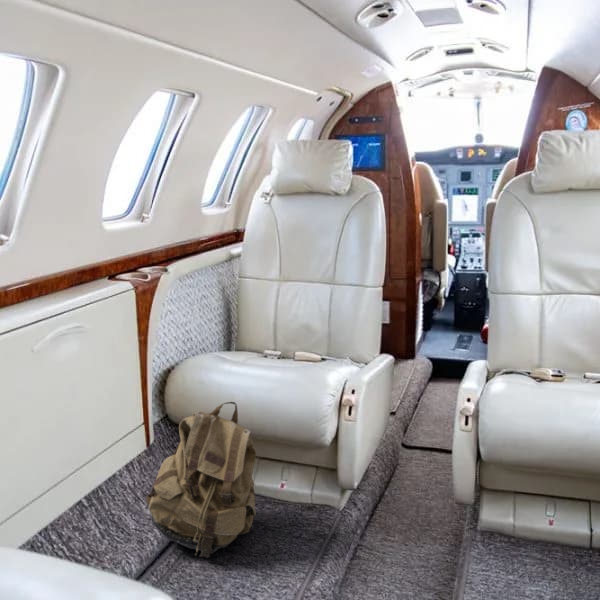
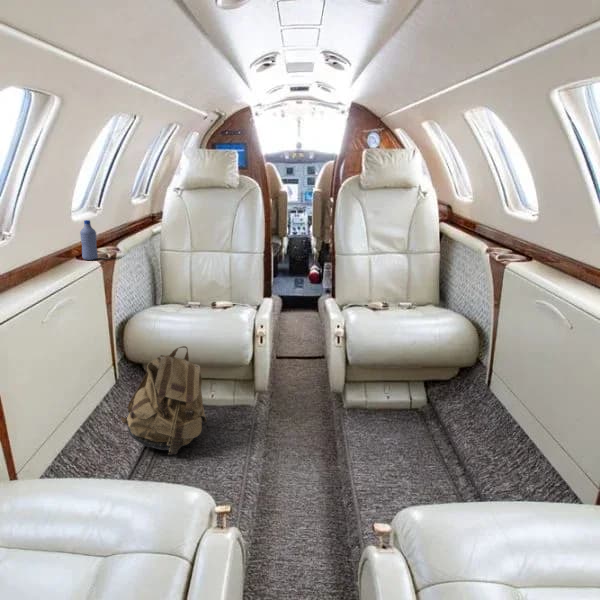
water bottle: none [113,227,133,278] -> present [80,220,98,260]

